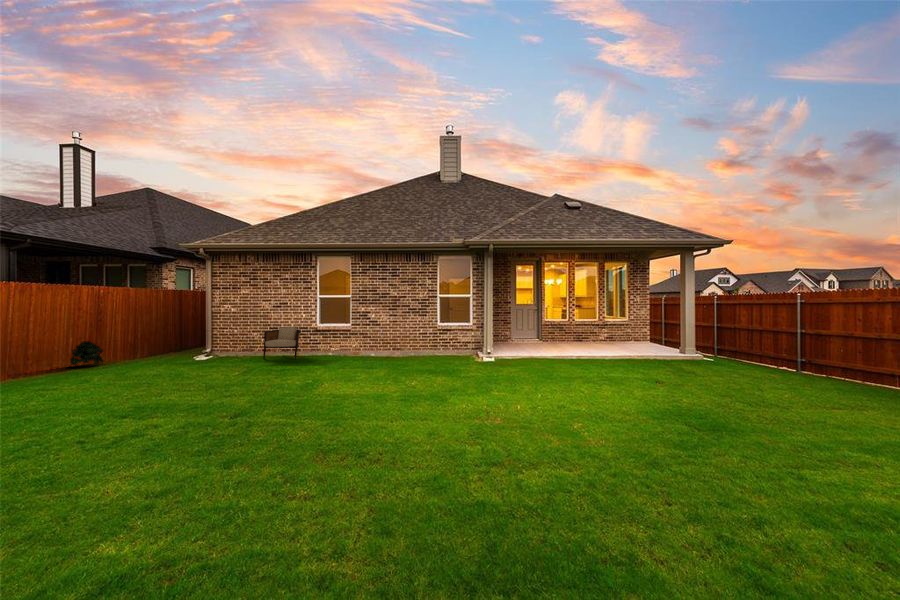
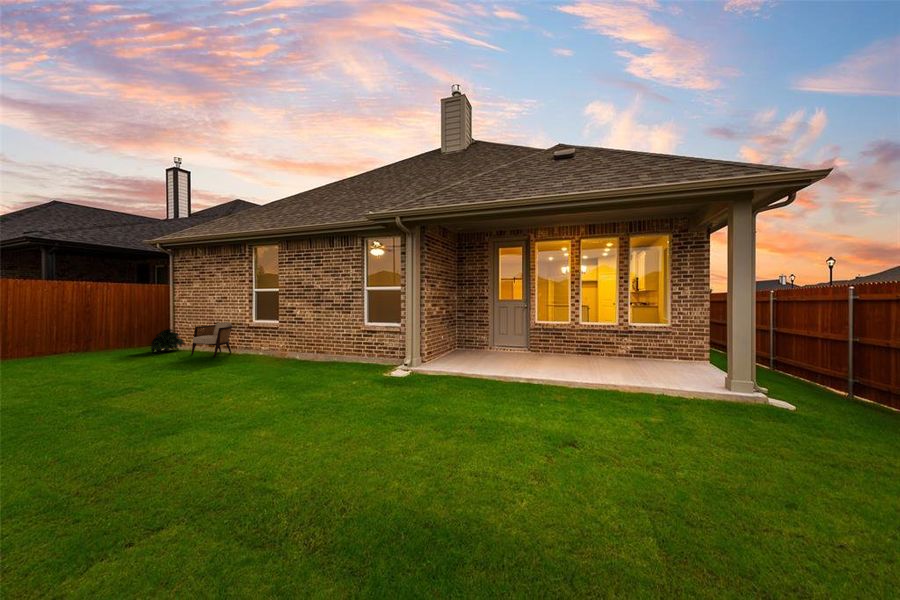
potted plant: present [70,341,103,365] -> present [151,329,185,351]

